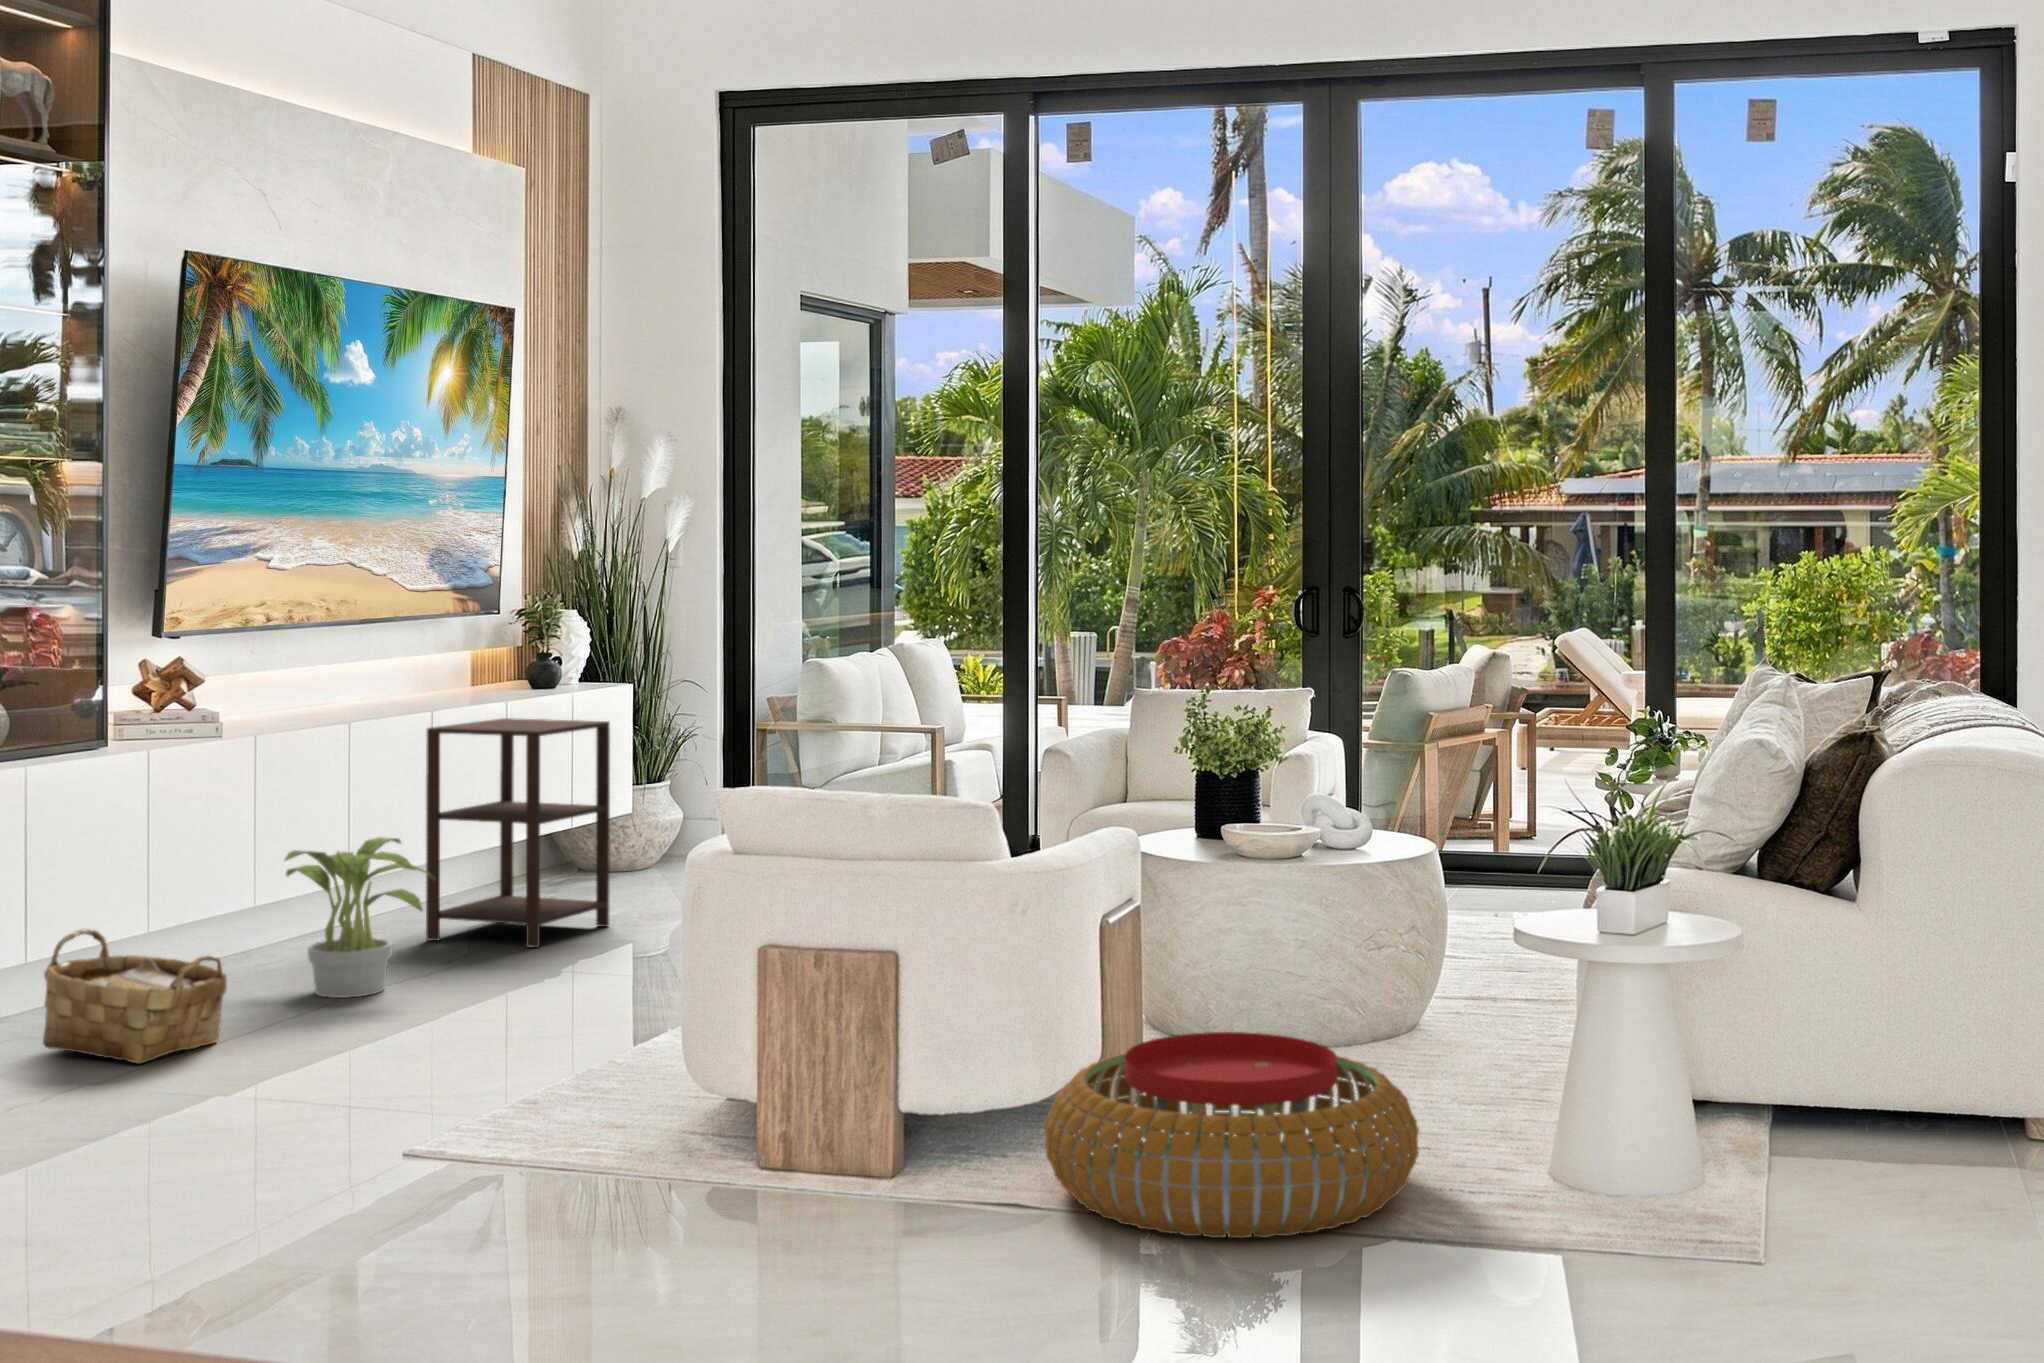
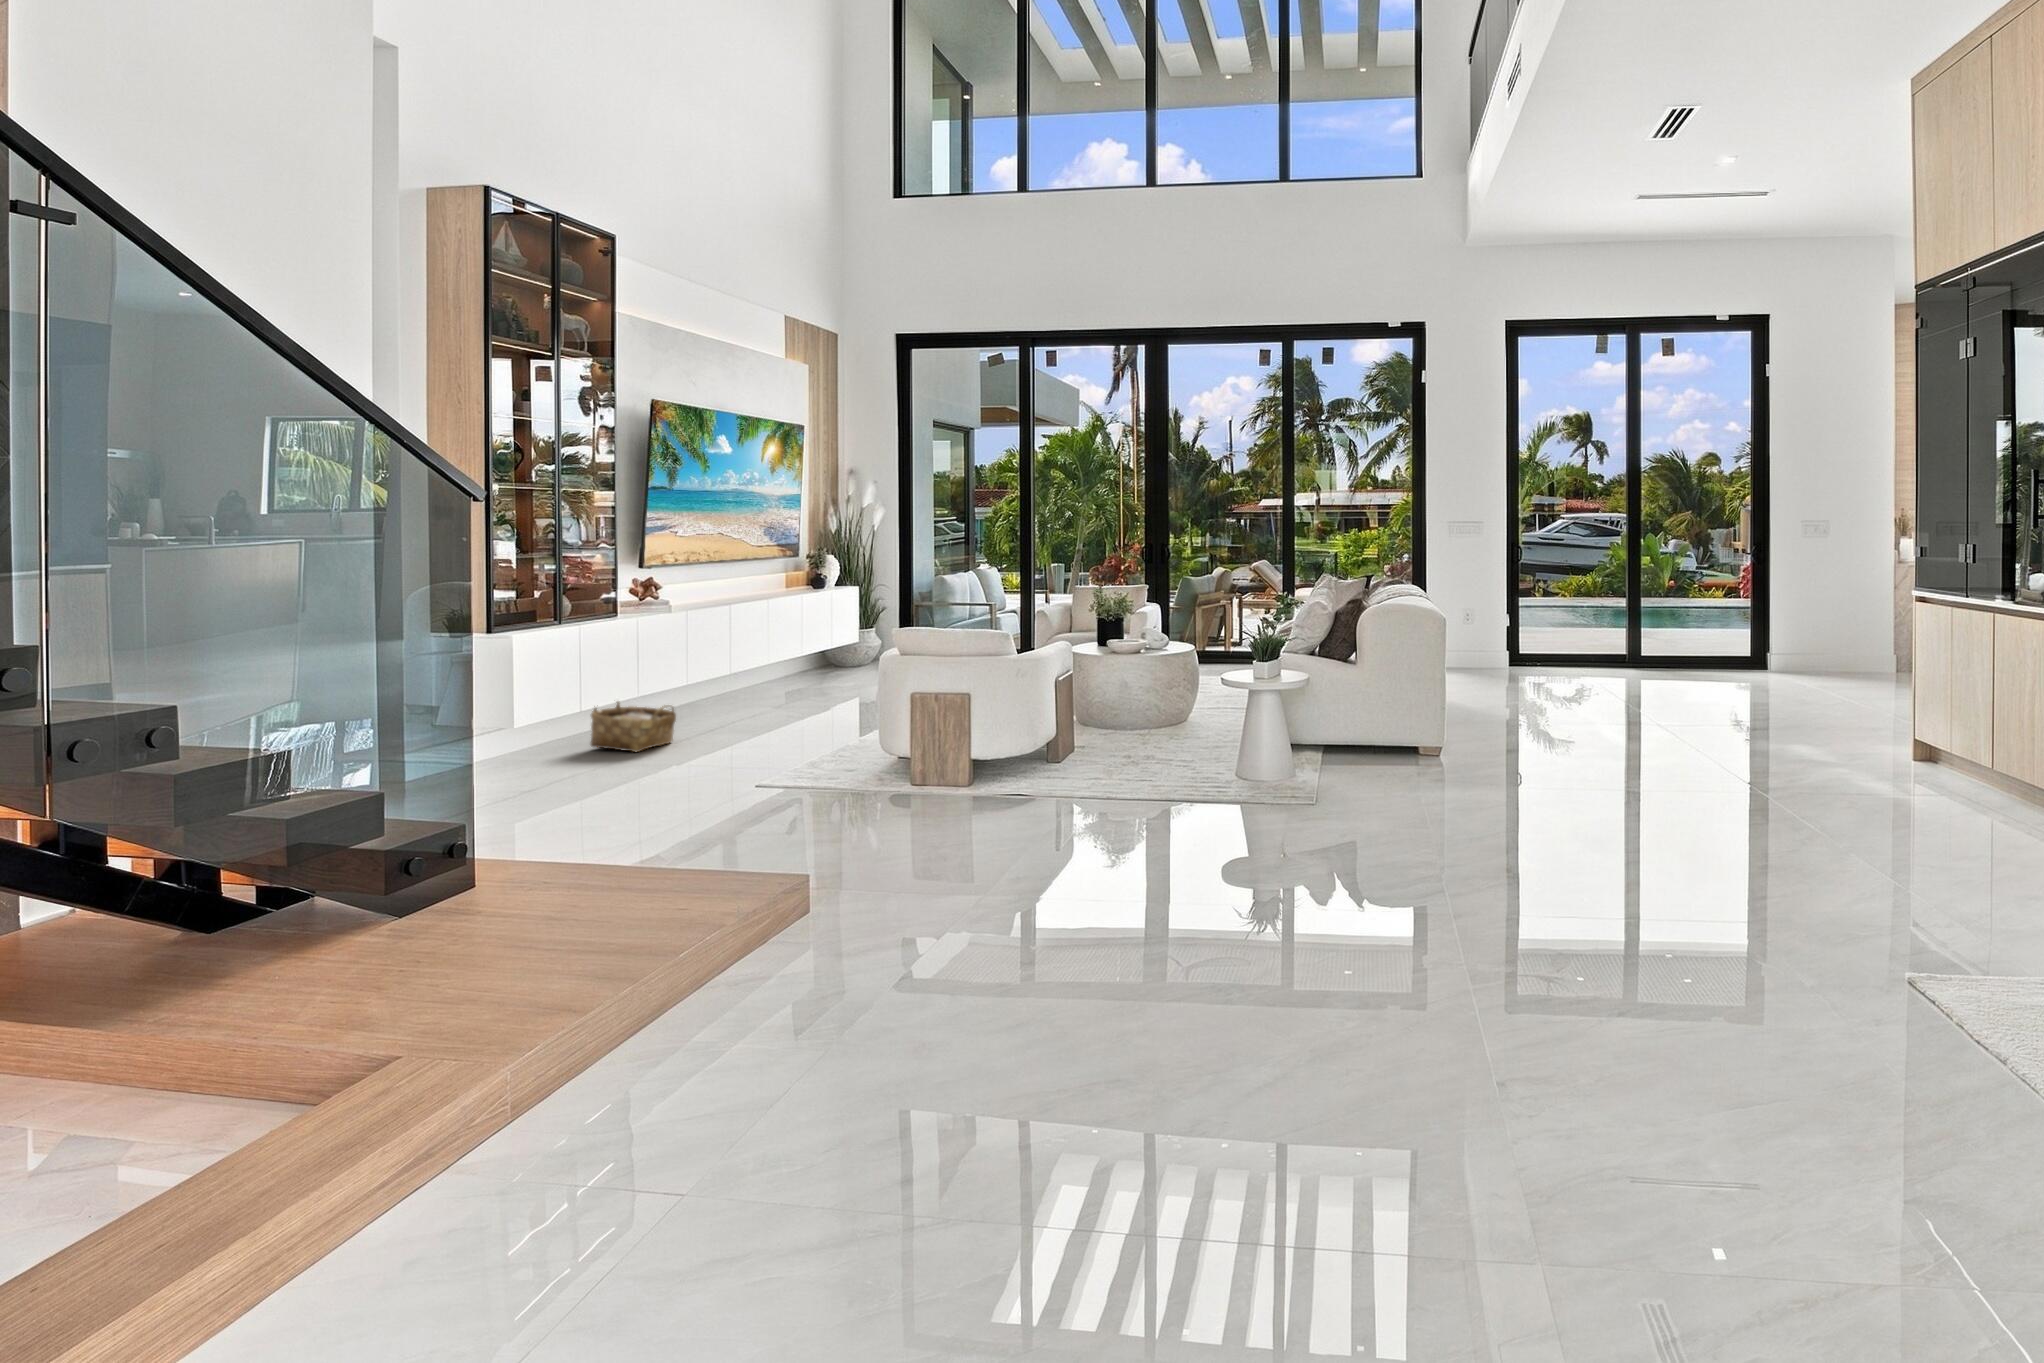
side table: present [426,718,610,948] -> none [764,603,848,701]
potted plant: present [285,837,435,998] -> none [700,654,770,724]
pouf: present [1045,1032,1419,1238] -> none [1034,720,1182,797]

